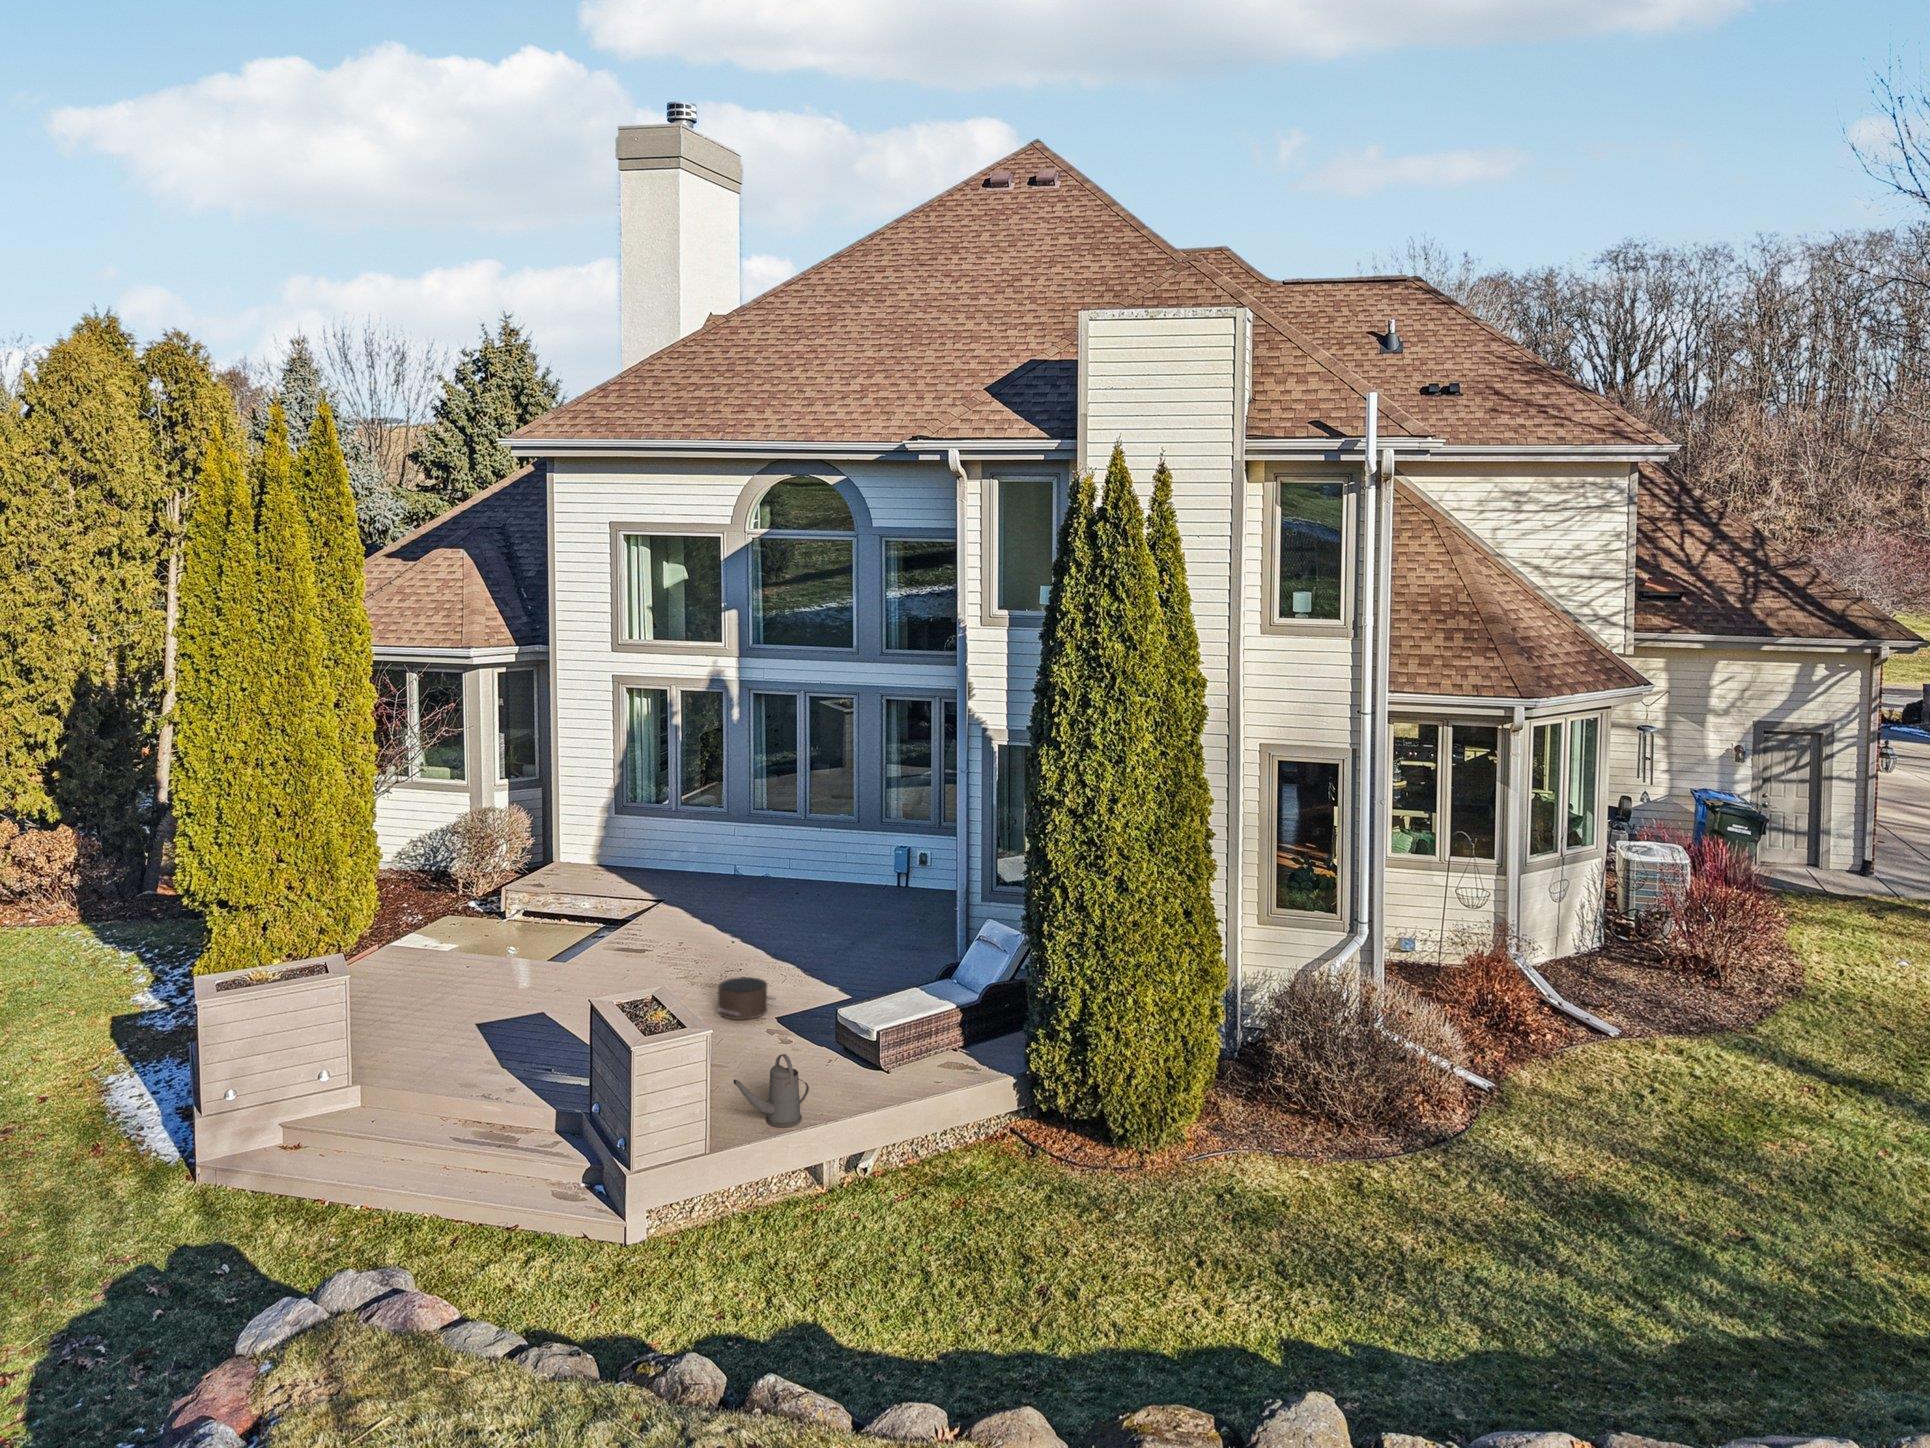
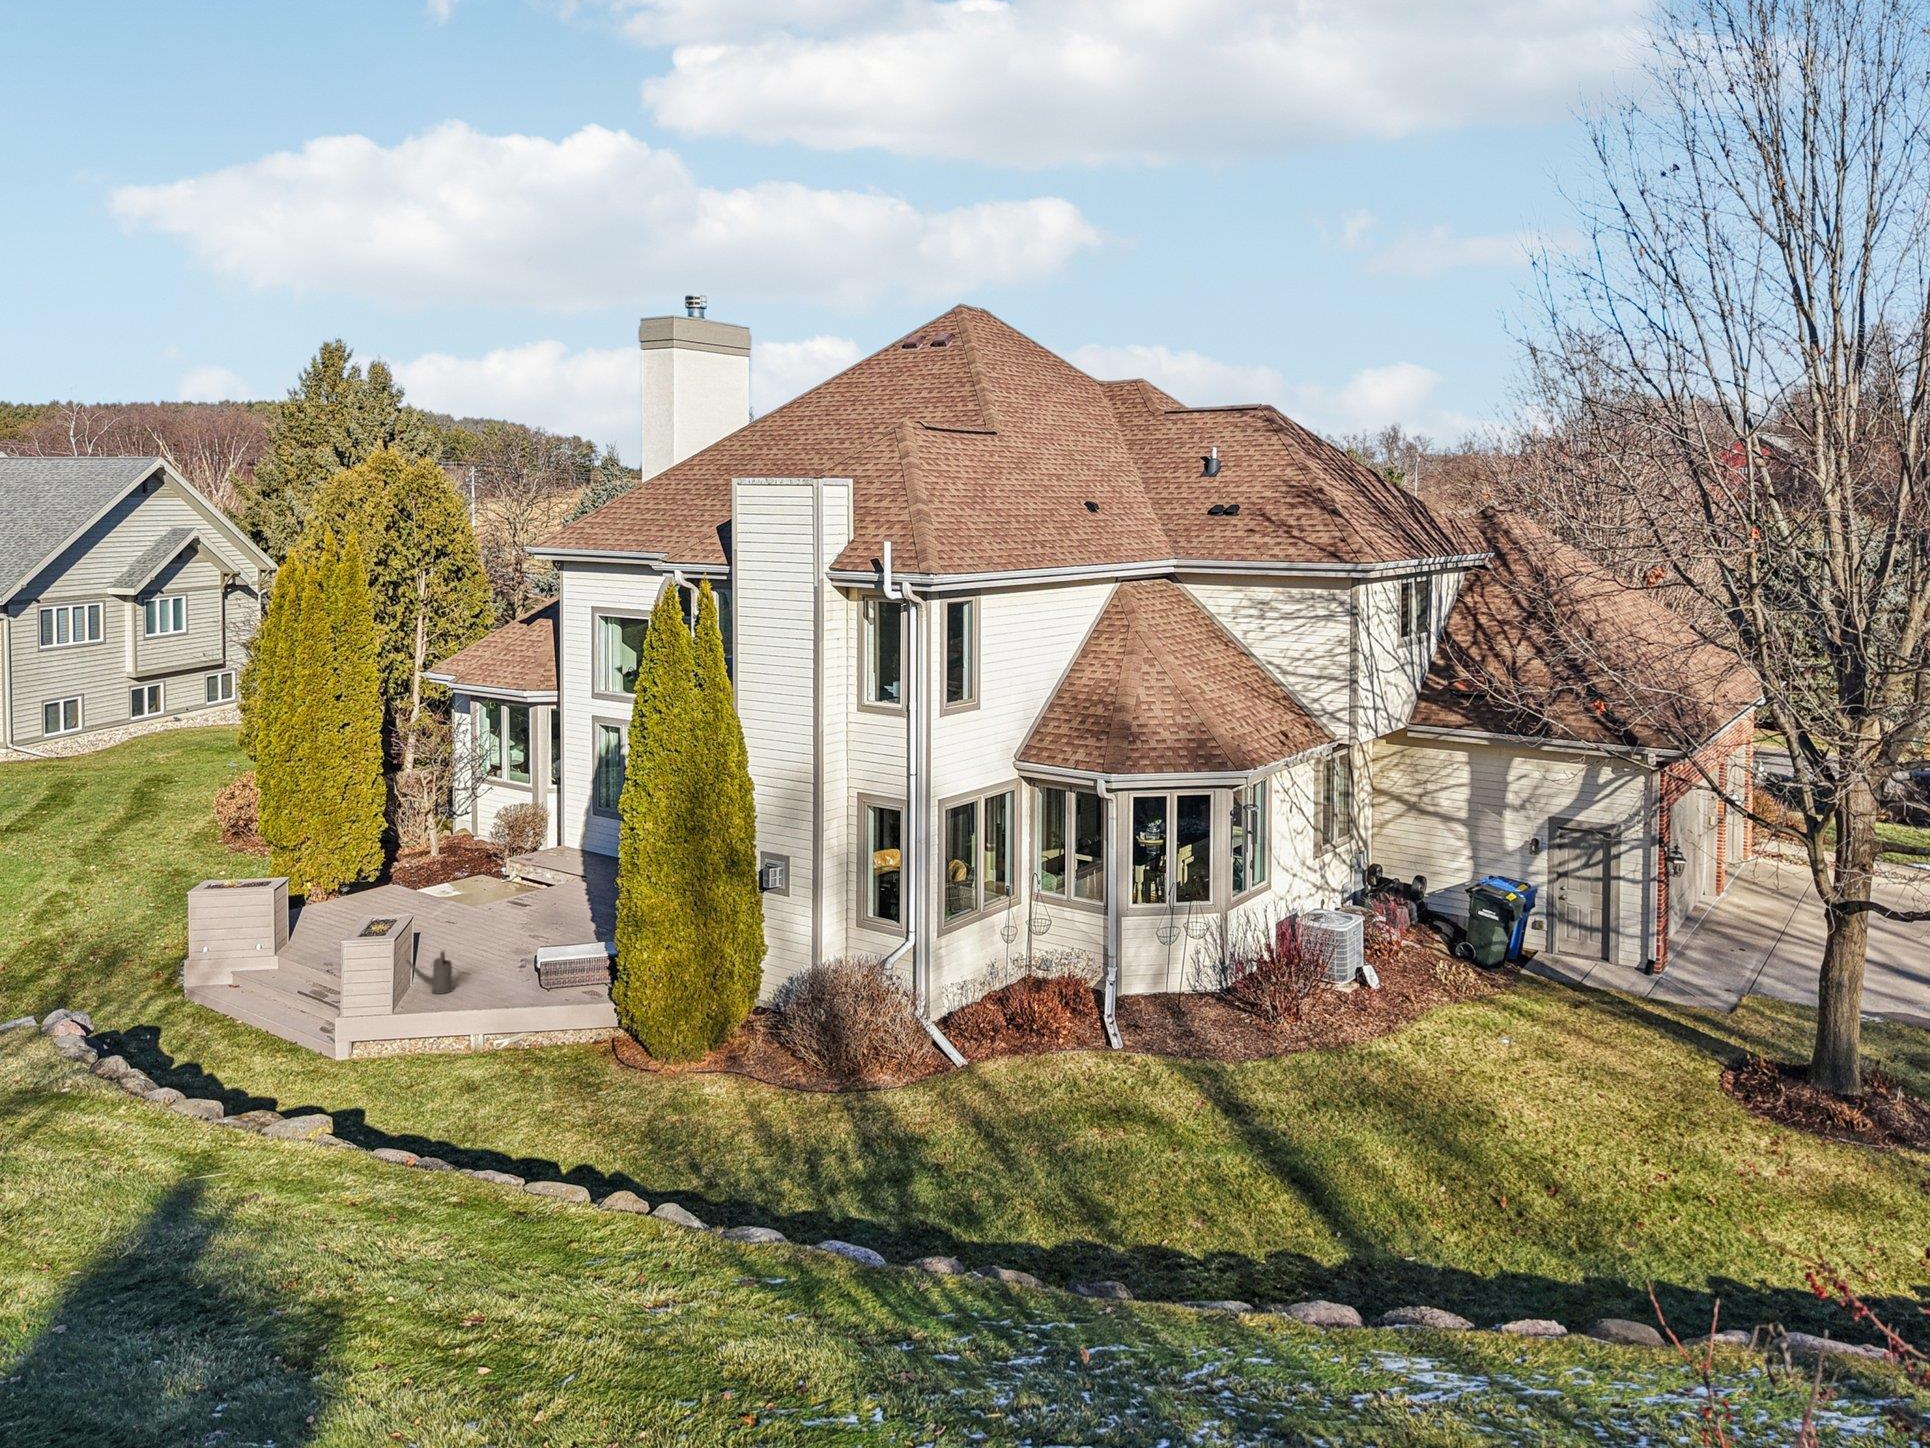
pouf: present [717,977,776,1020] -> none [500,918,543,943]

